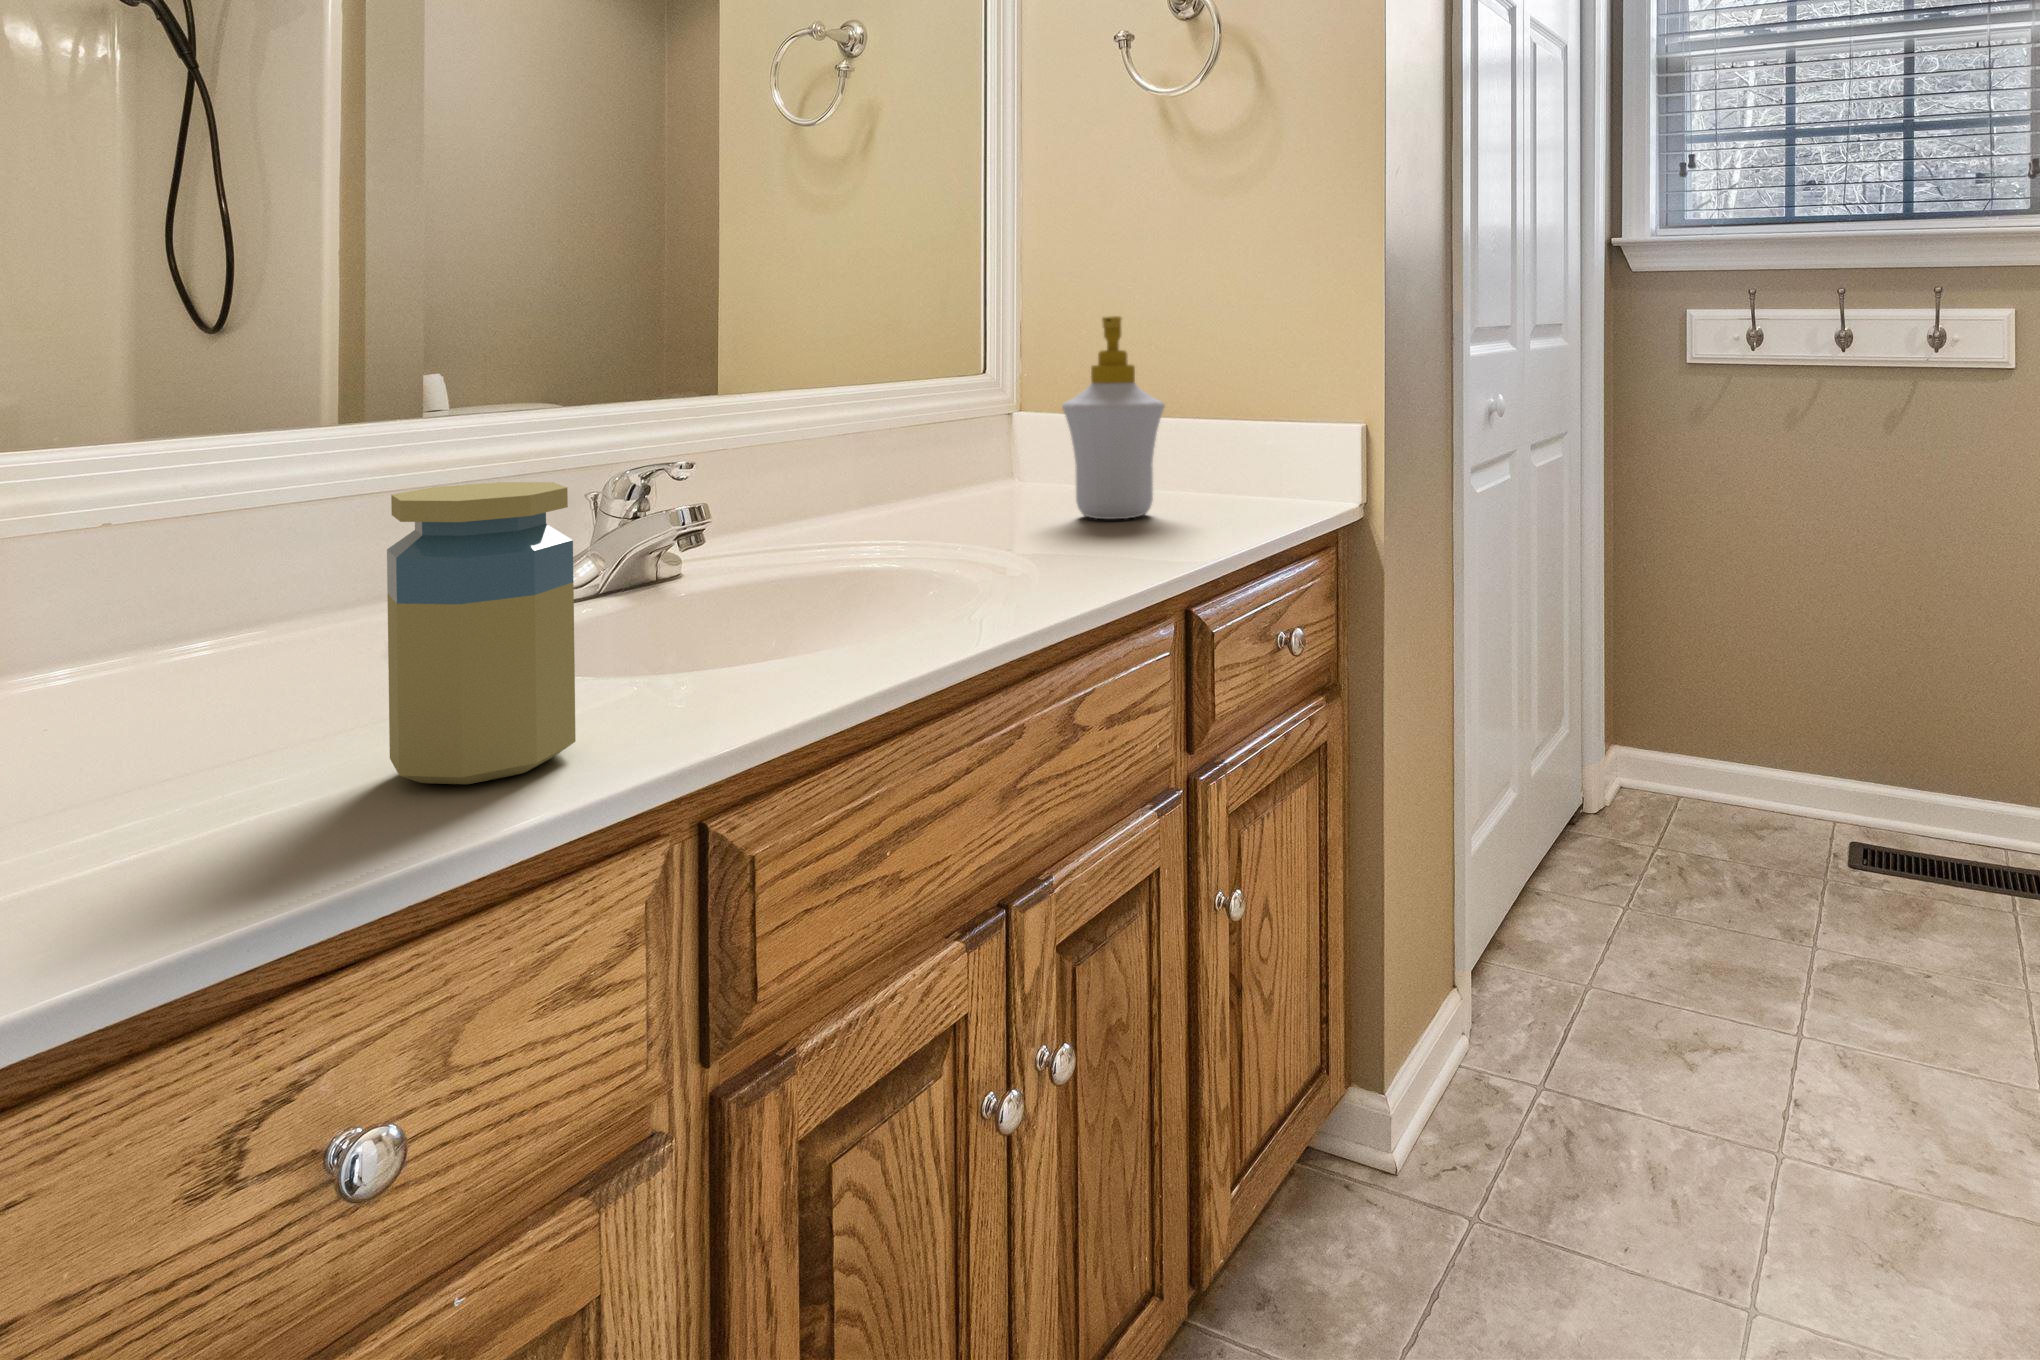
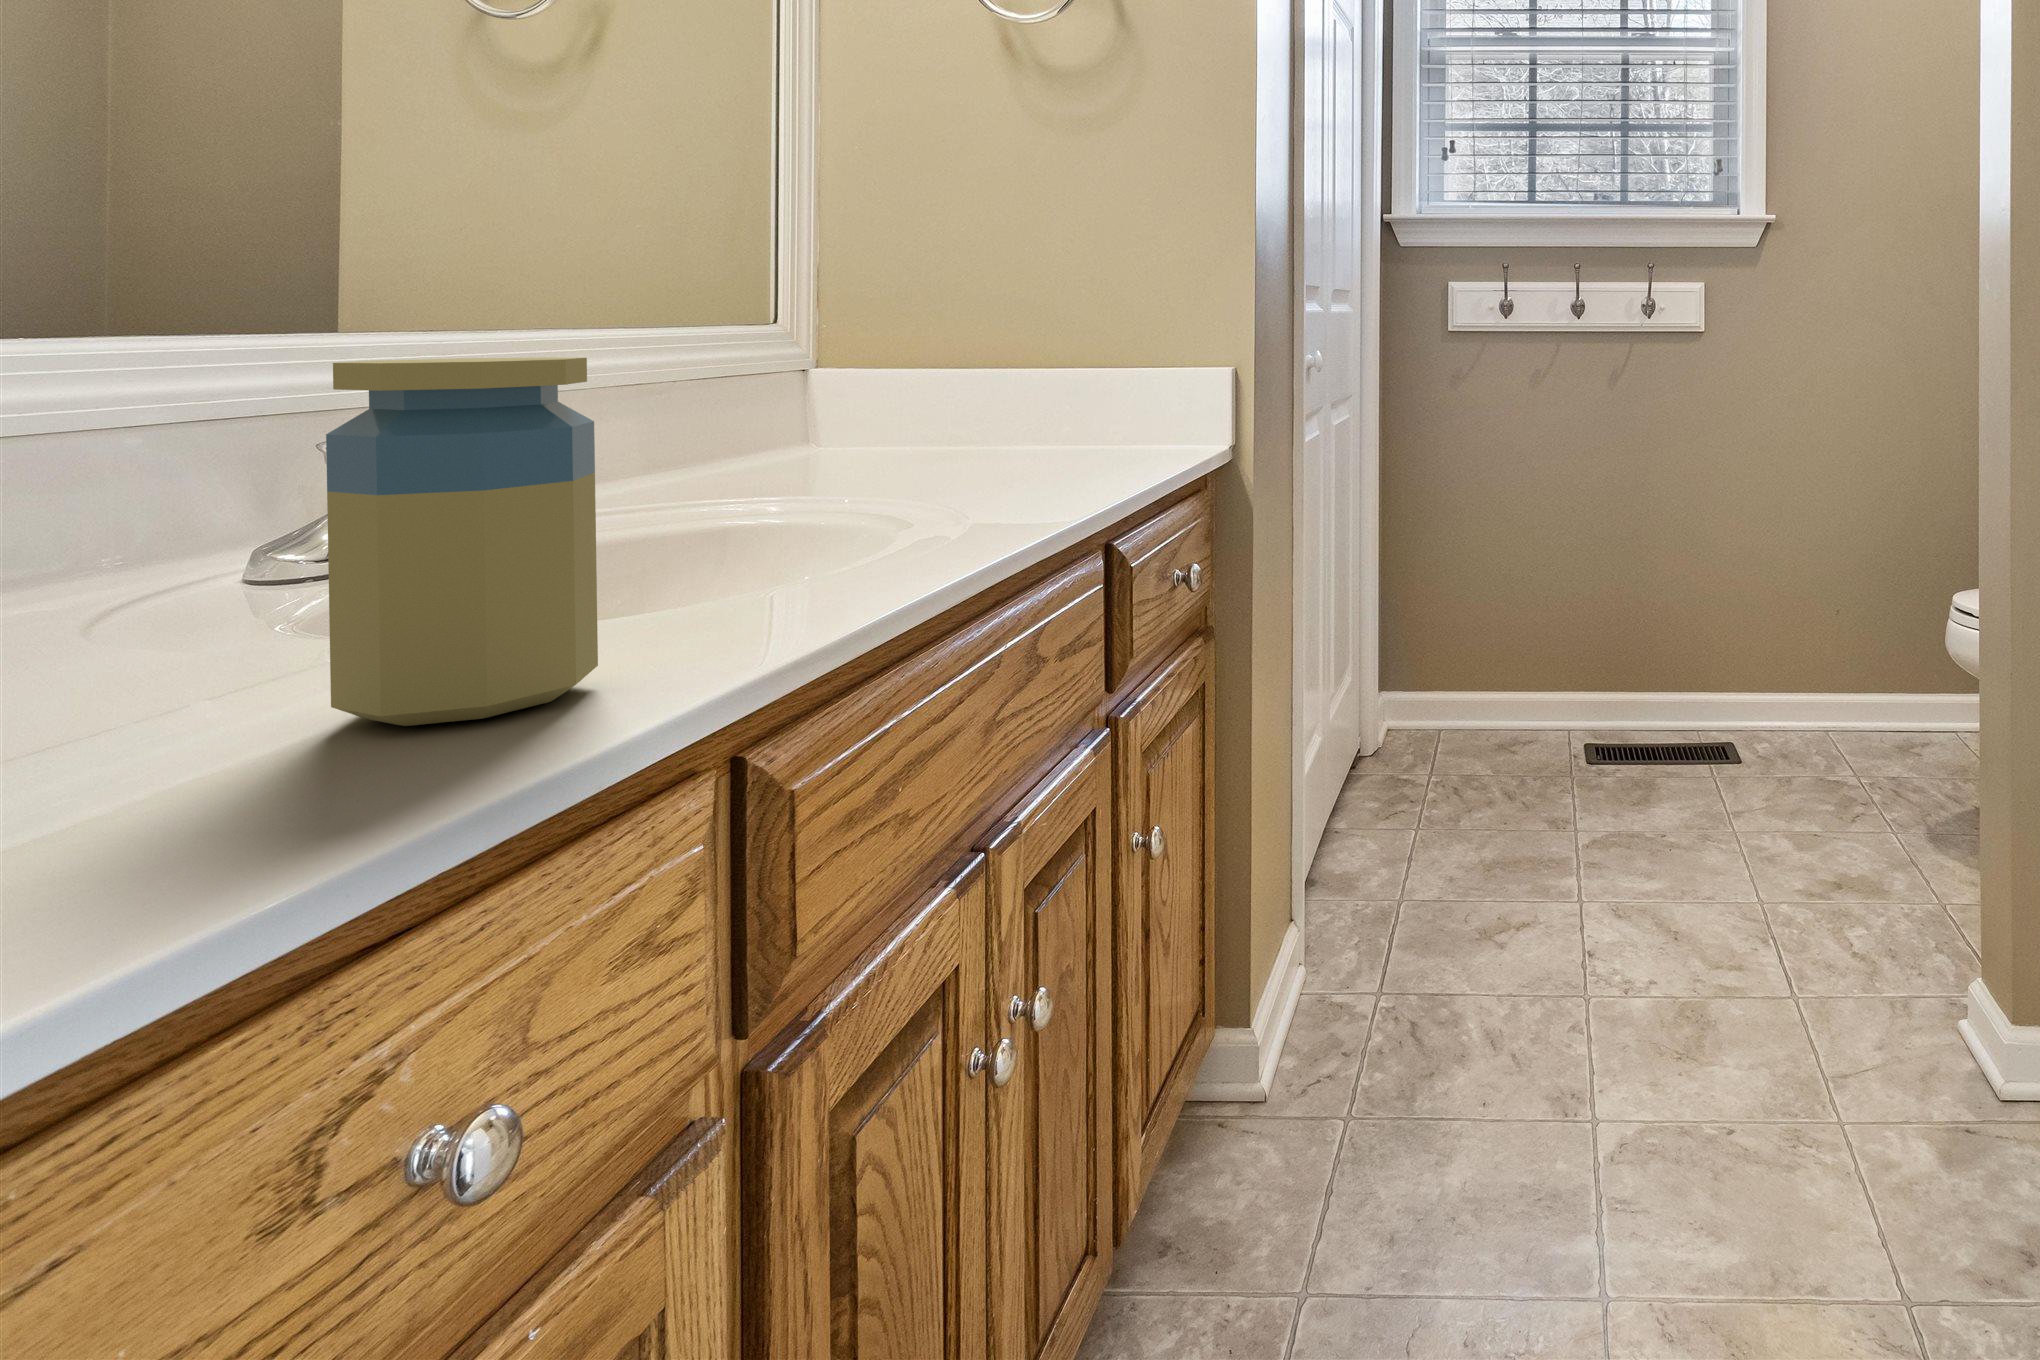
soap bottle: present [1062,316,1165,519] -> none [908,245,1030,467]

